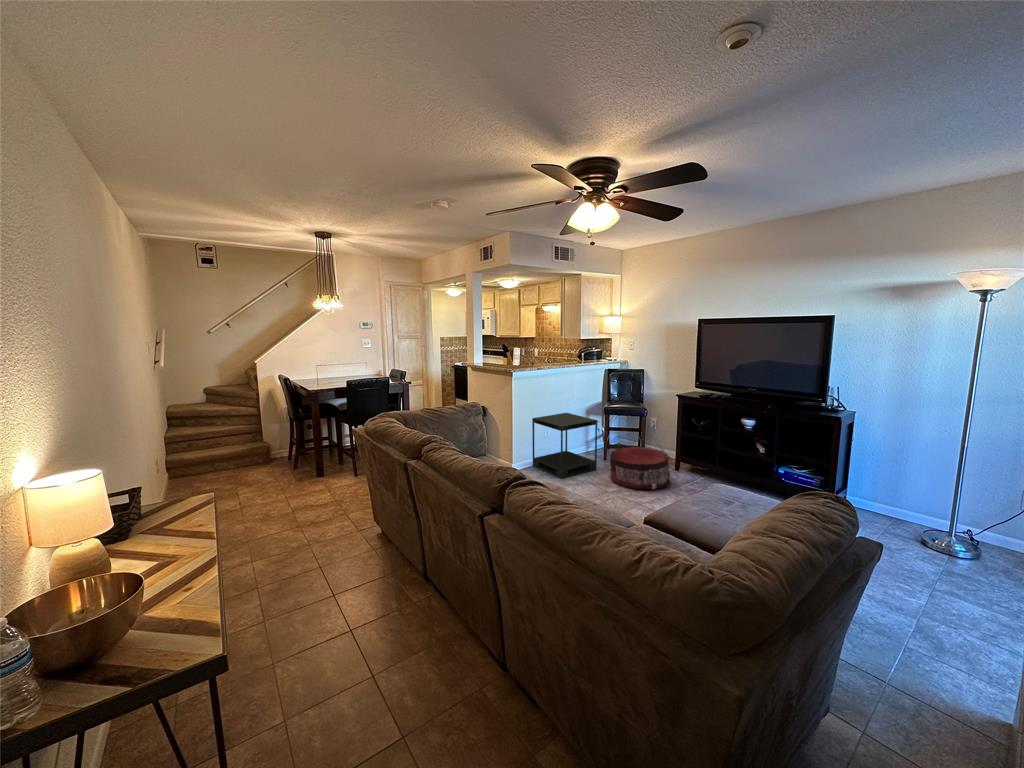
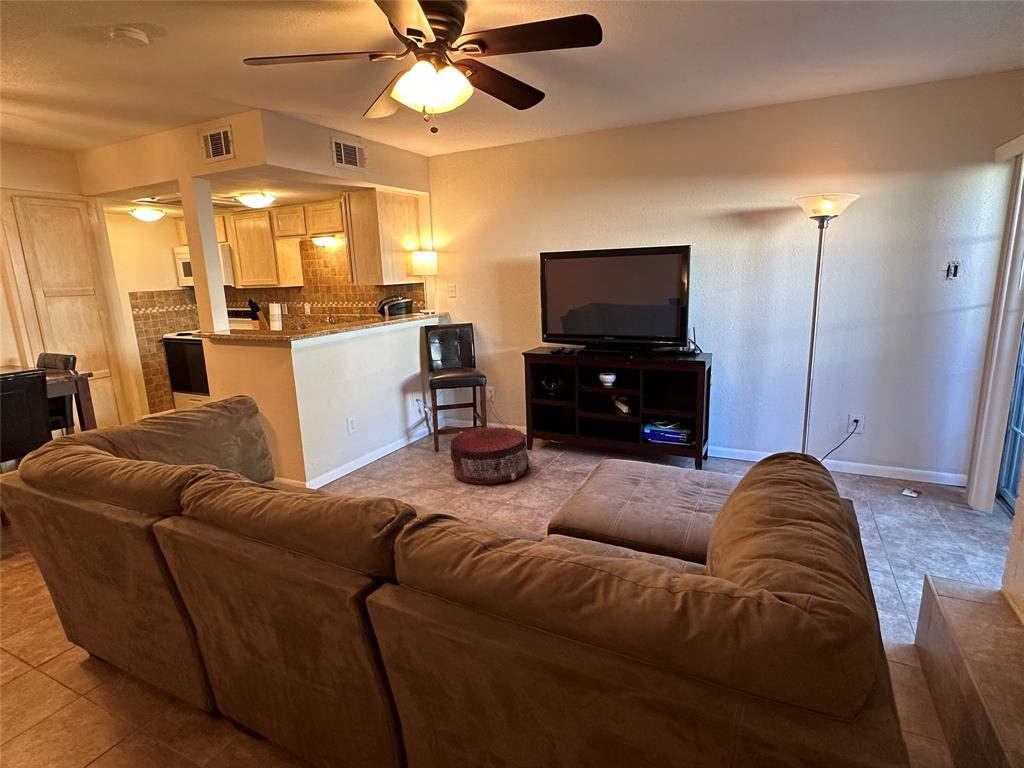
side table: present [532,413,597,479] -> none [329,394,431,491]

